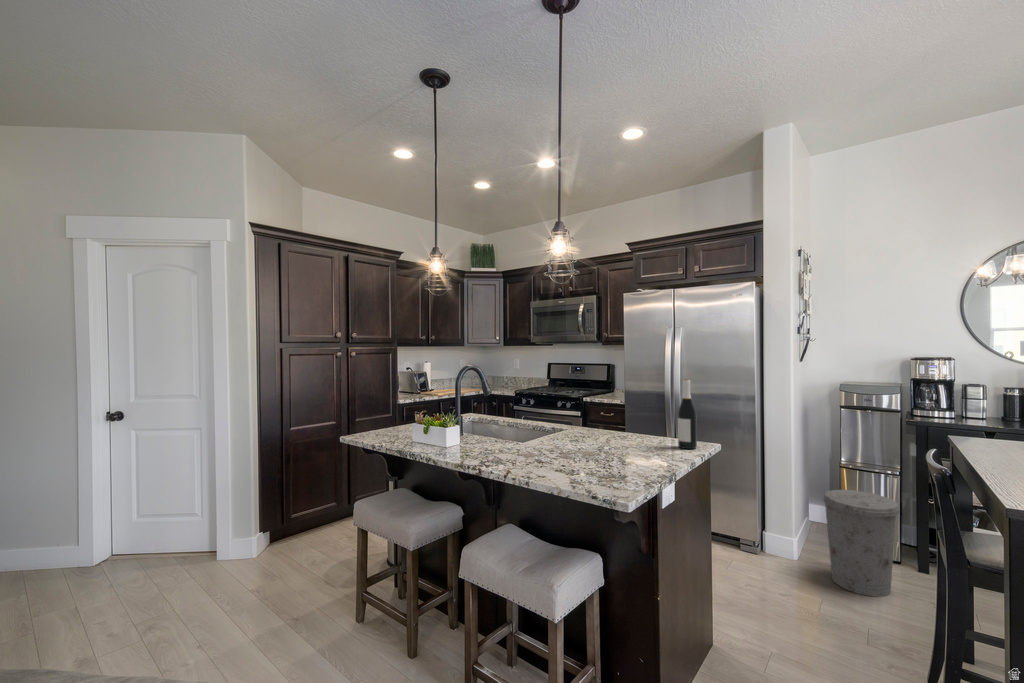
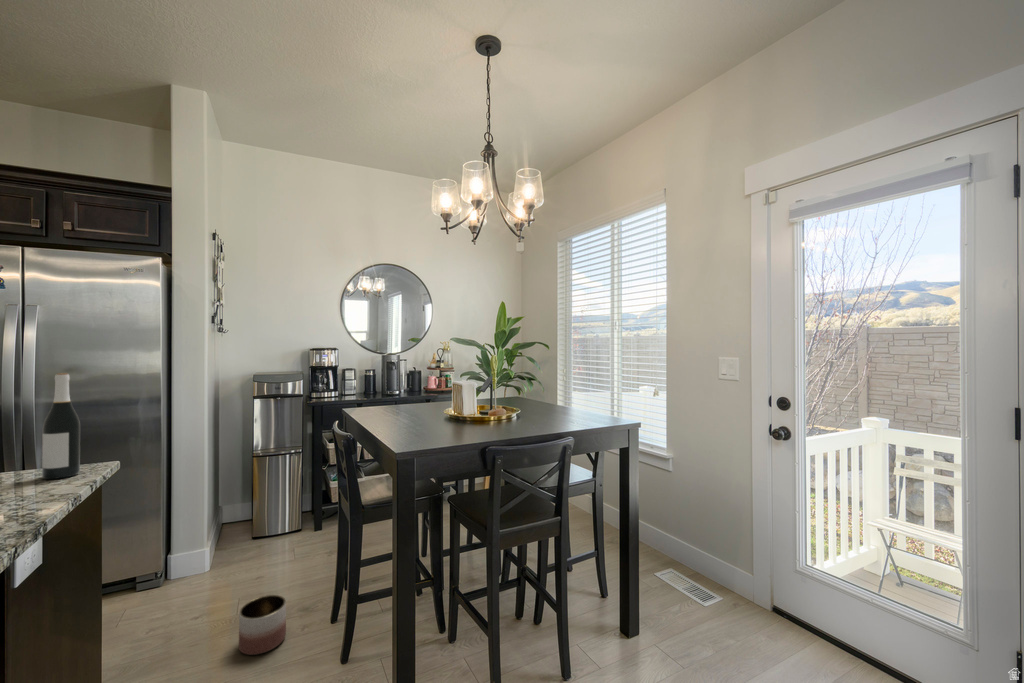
trash can: present [824,490,900,597] -> none [238,474,304,575]
planter: none [818,605,868,664] -> present [239,595,286,655]

